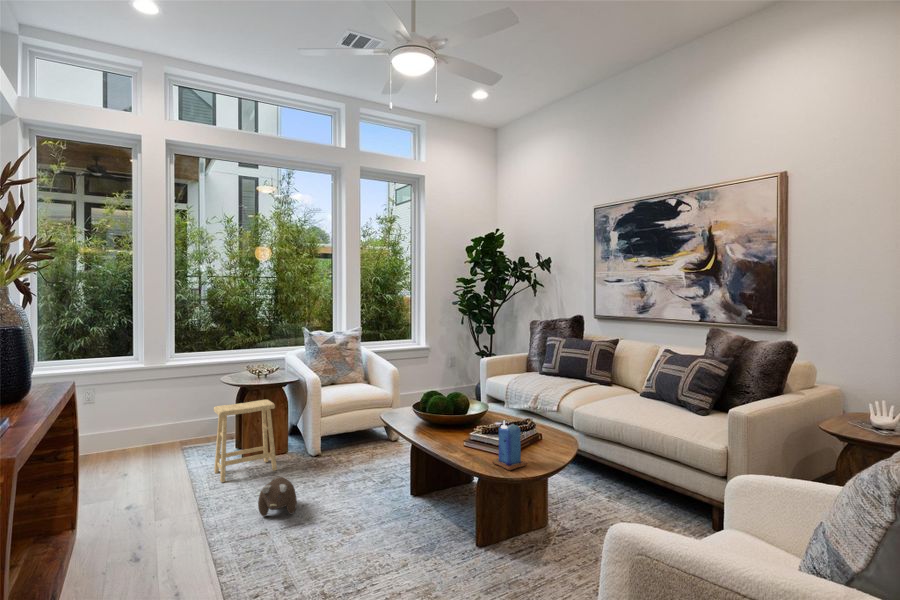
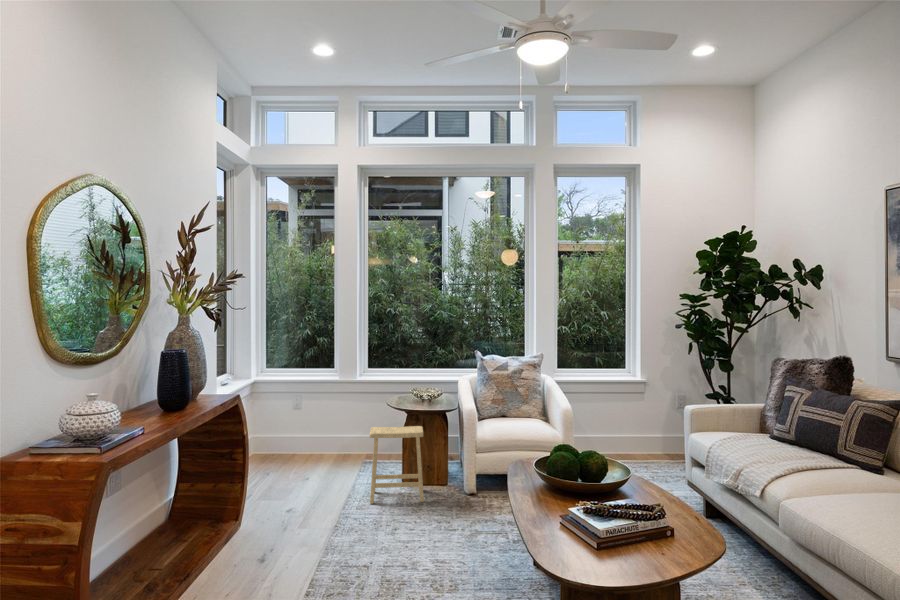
candle: present [492,421,527,470] -> none [571,500,611,567]
plush toy: present [258,477,297,516] -> none [374,511,415,553]

